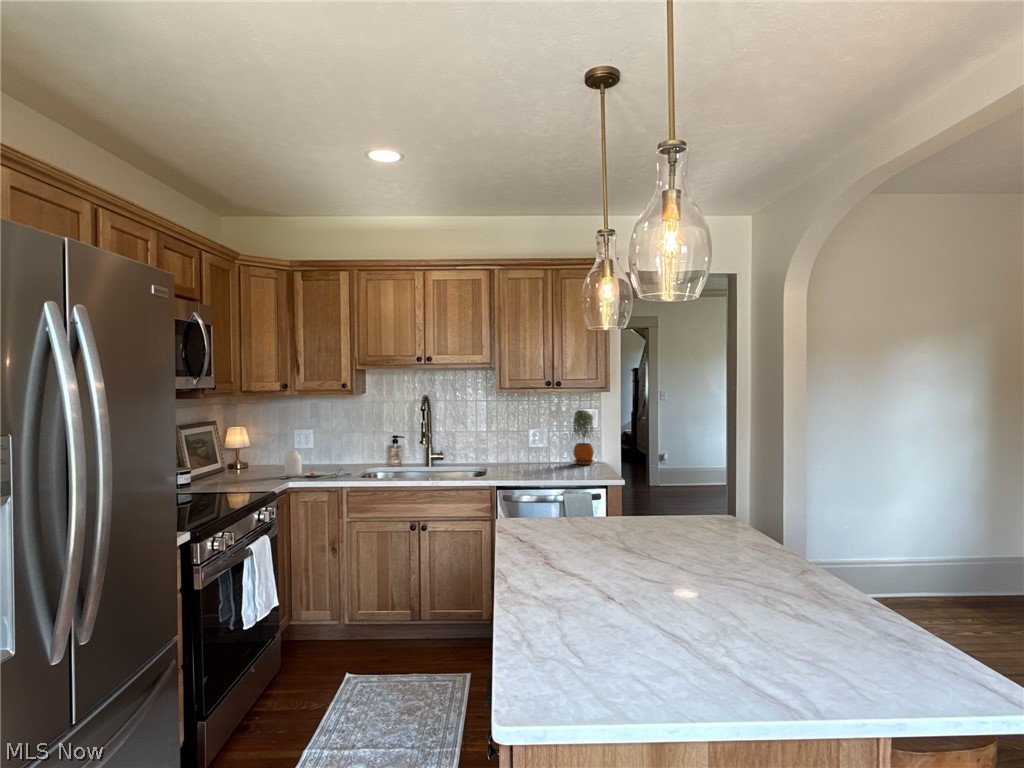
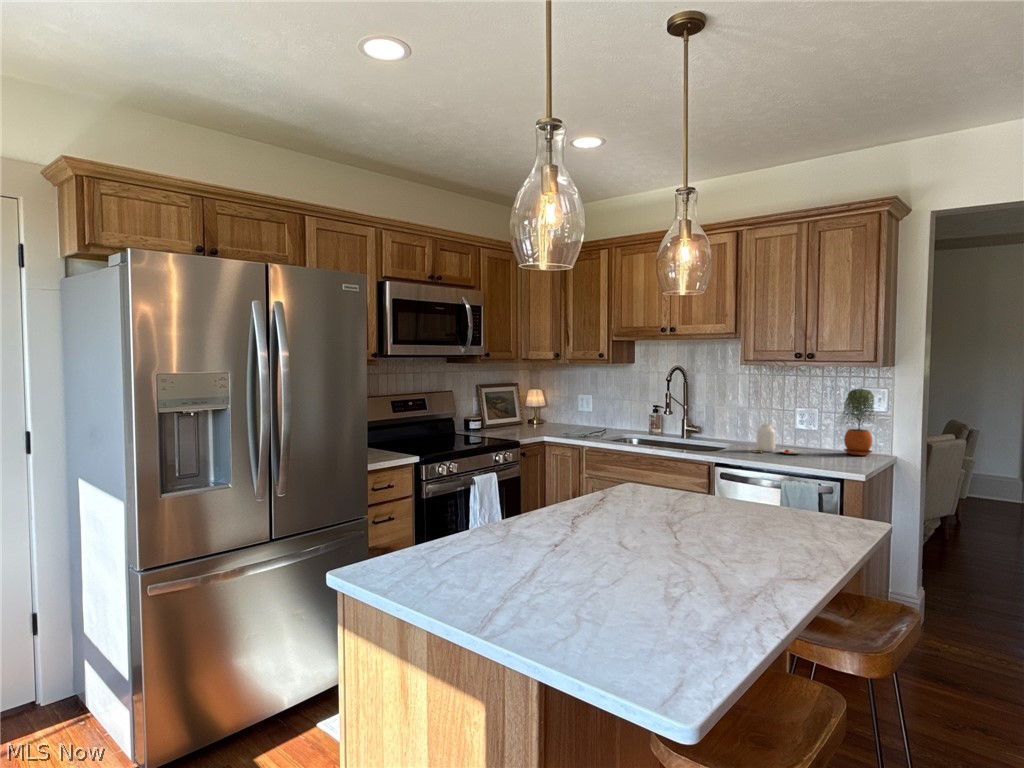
jar: present [281,450,325,479] -> present [753,423,802,454]

